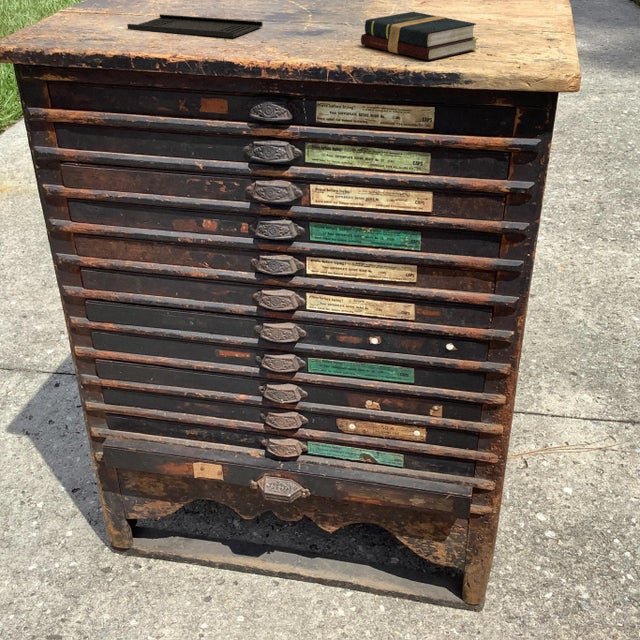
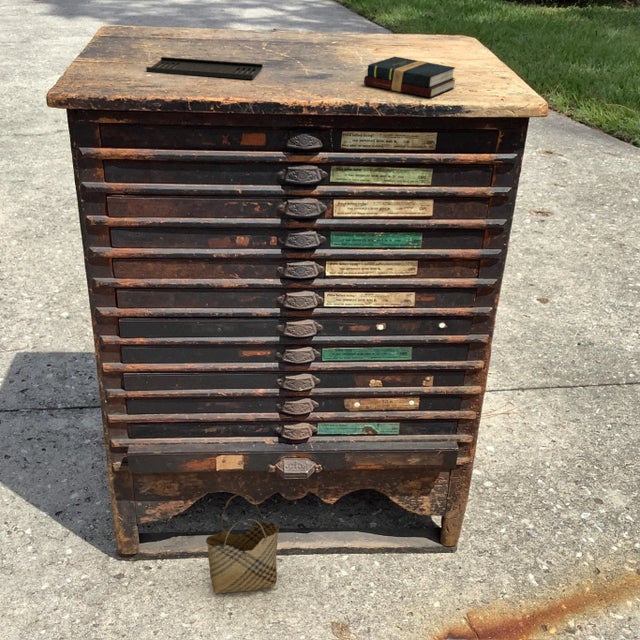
woven basket: none [182,506,265,613] -> present [206,493,279,594]

